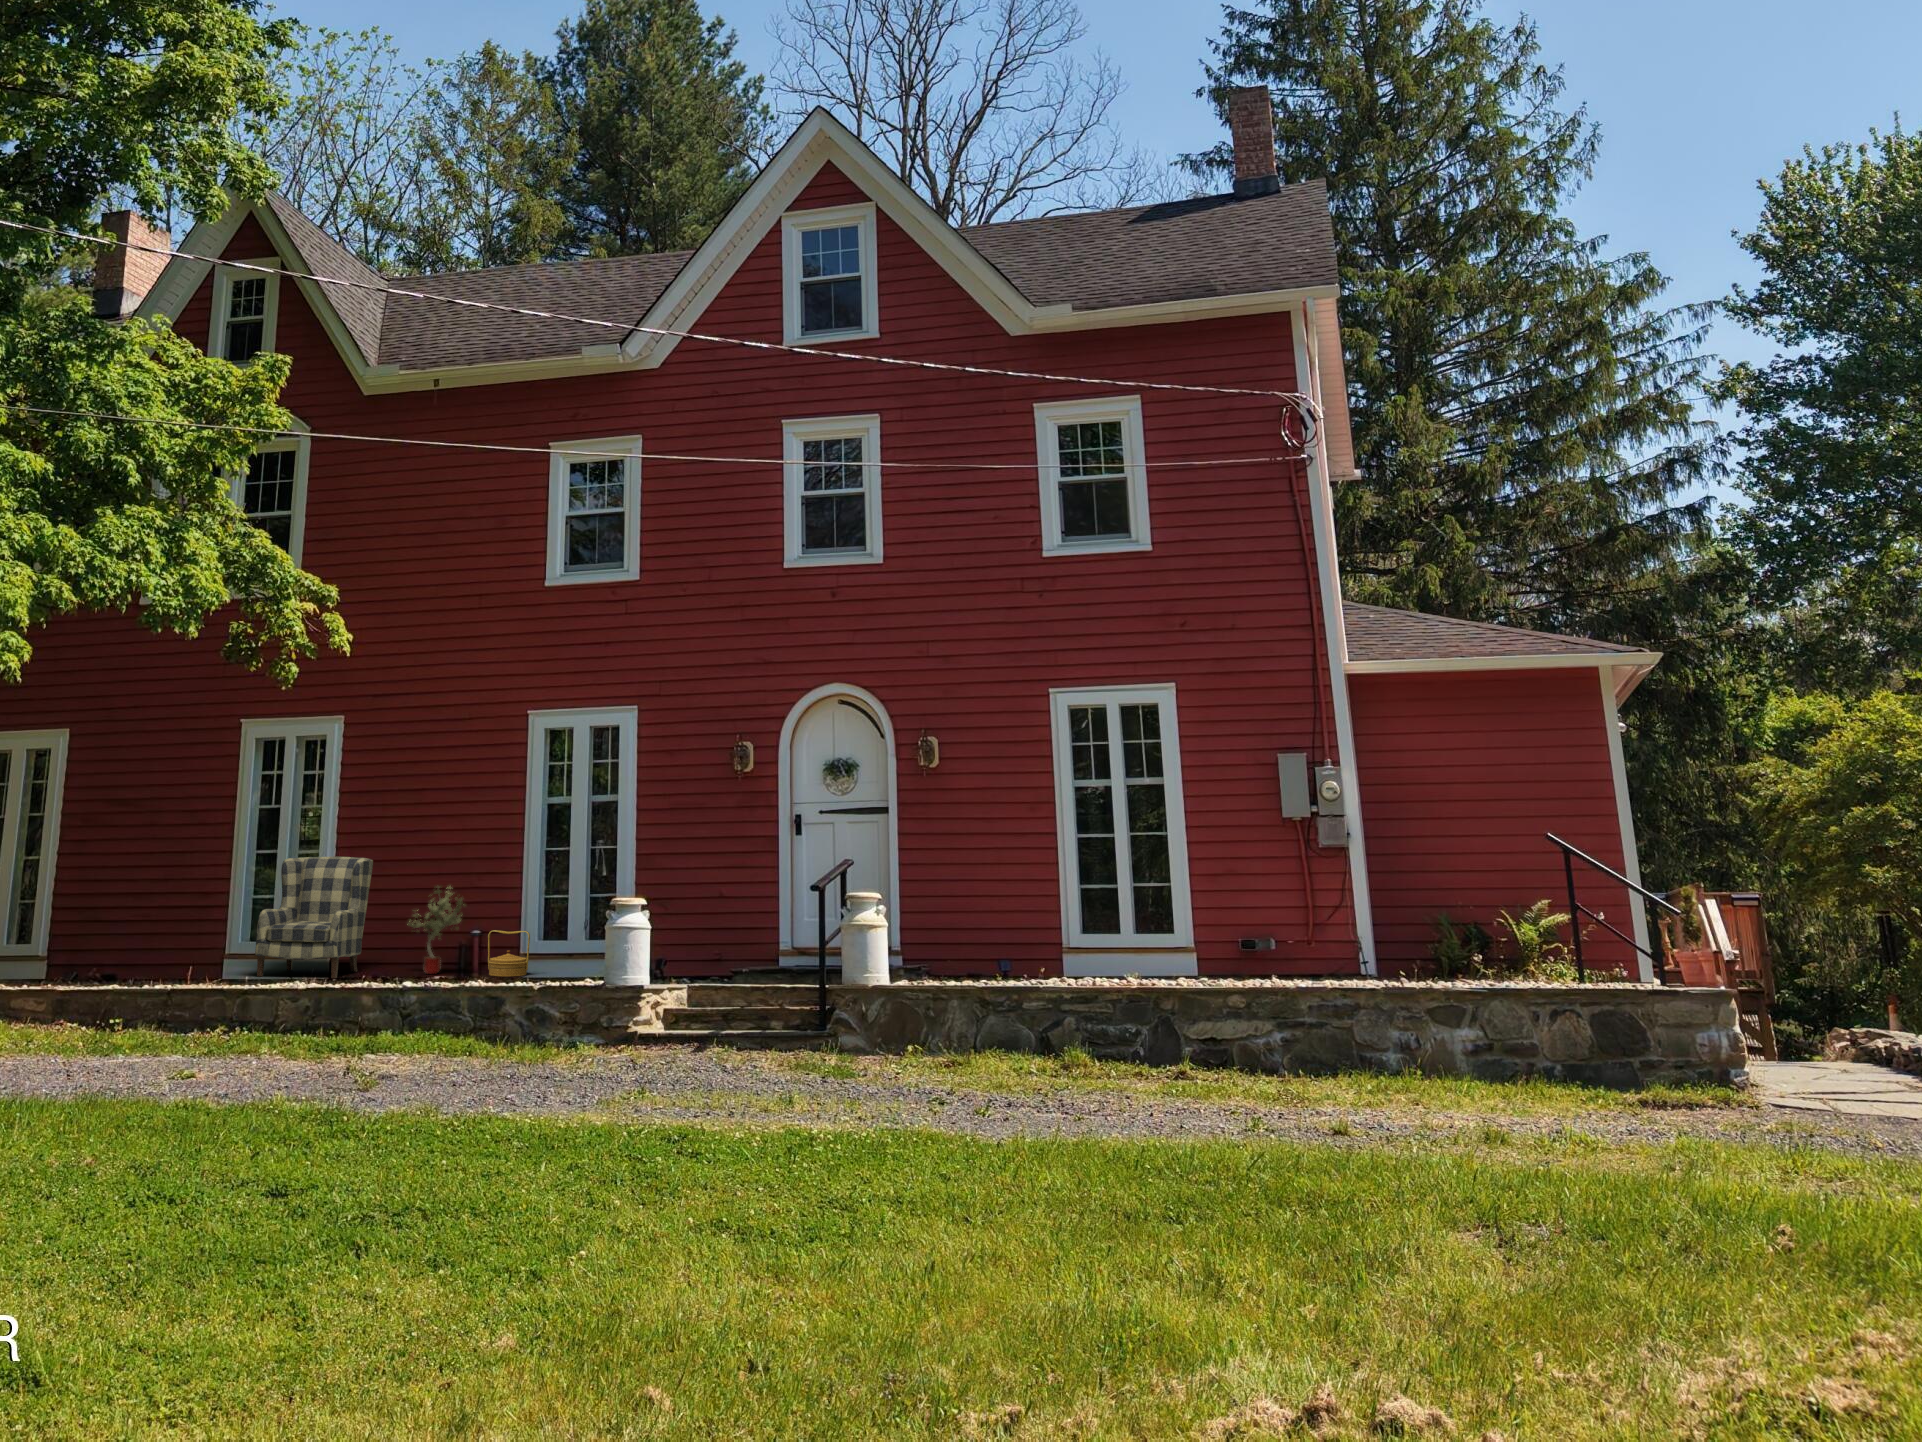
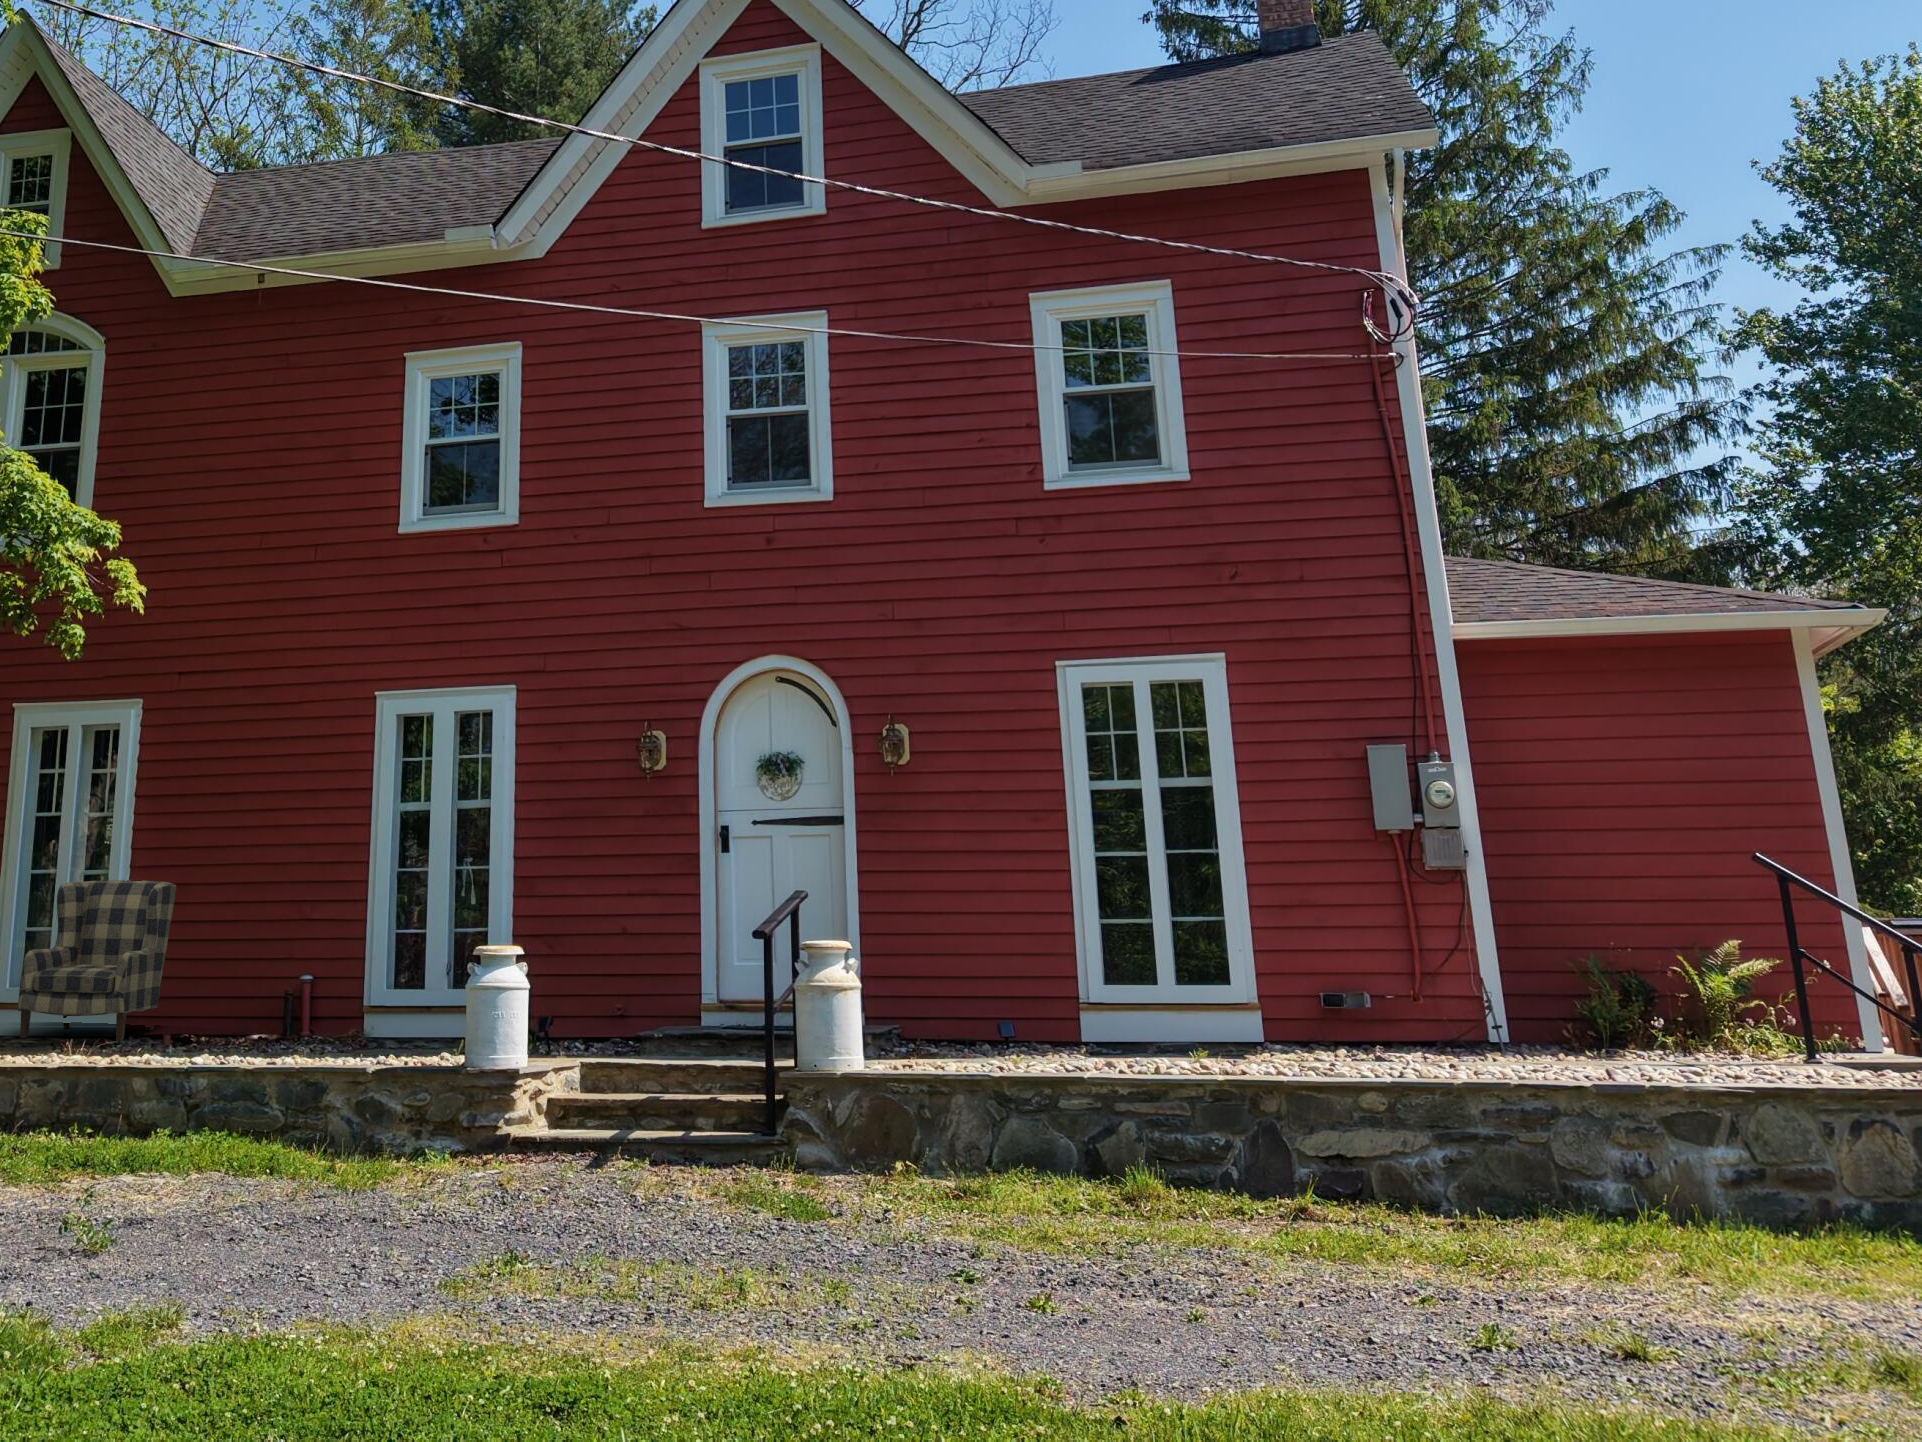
potted tree: present [408,886,462,974] -> none [217,917,294,1034]
woven basket: present [488,930,530,977] -> none [322,976,377,1038]

